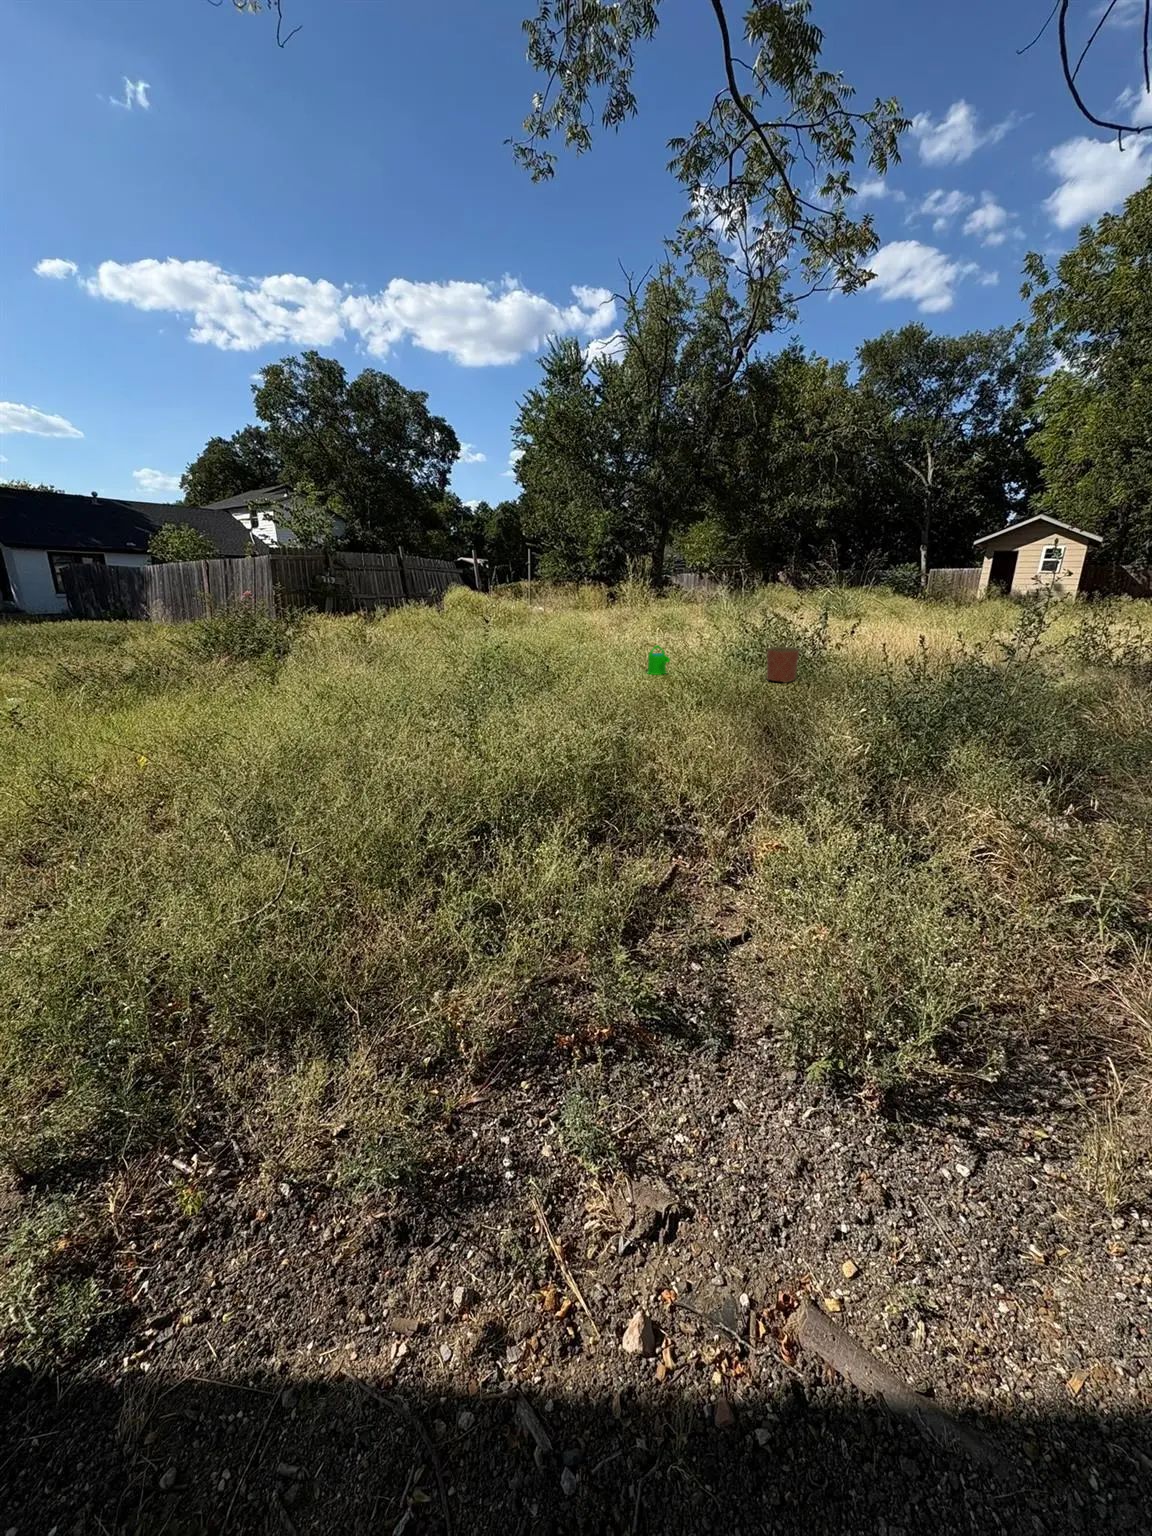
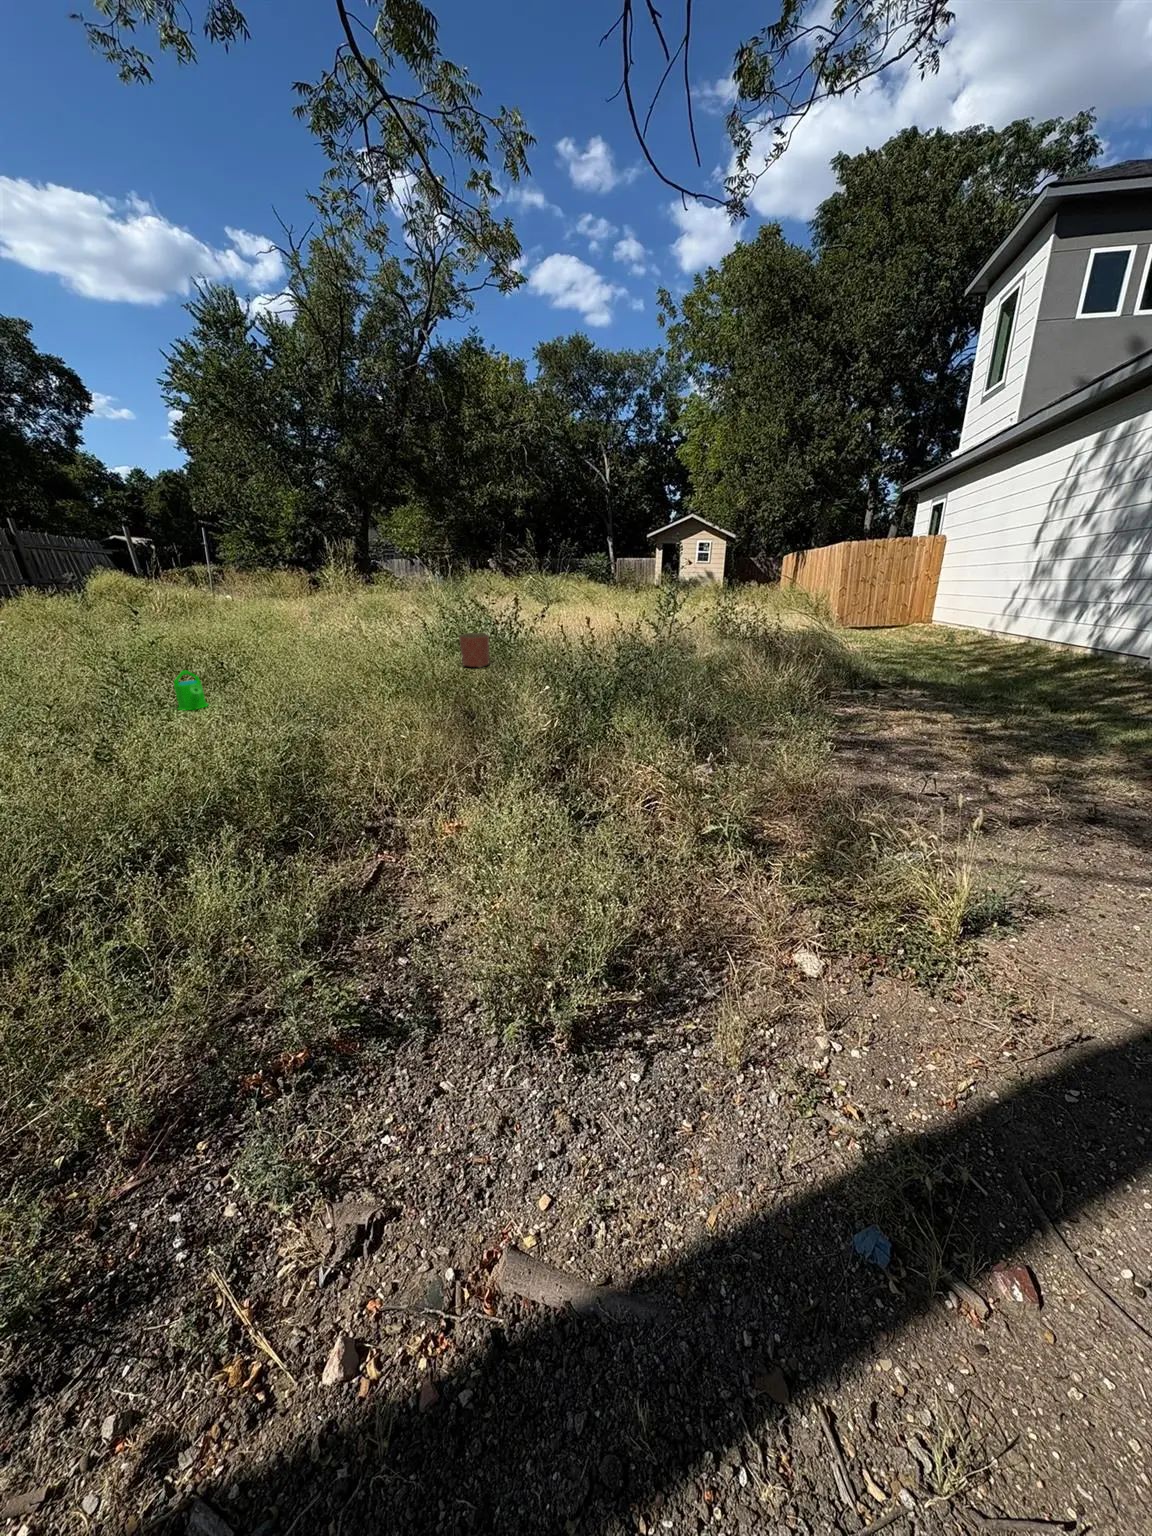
watering can: present [647,645,670,675] -> present [174,670,208,711]

